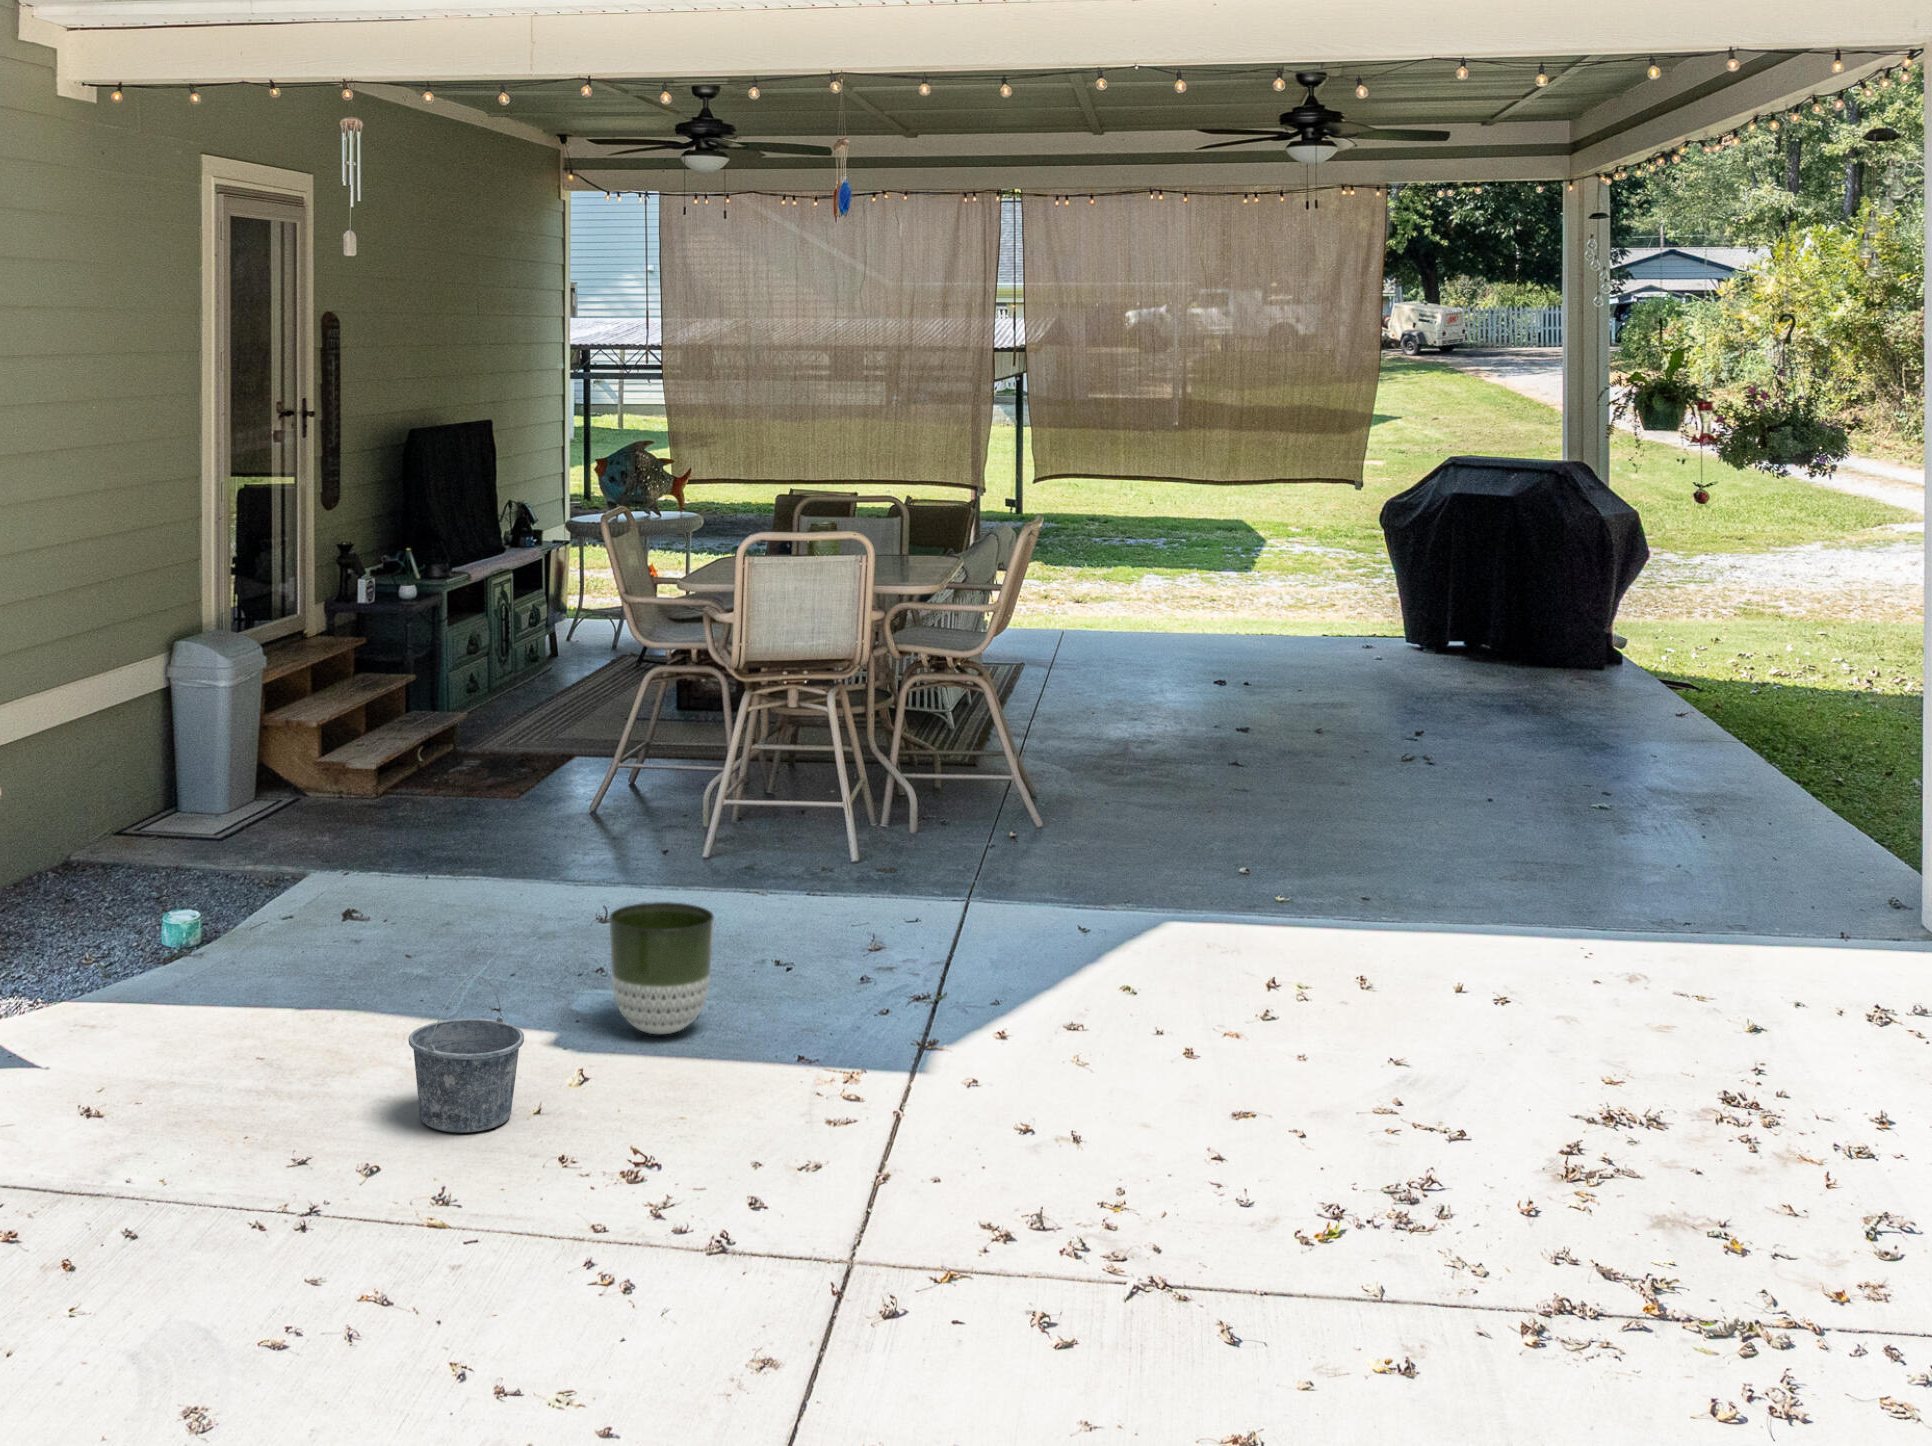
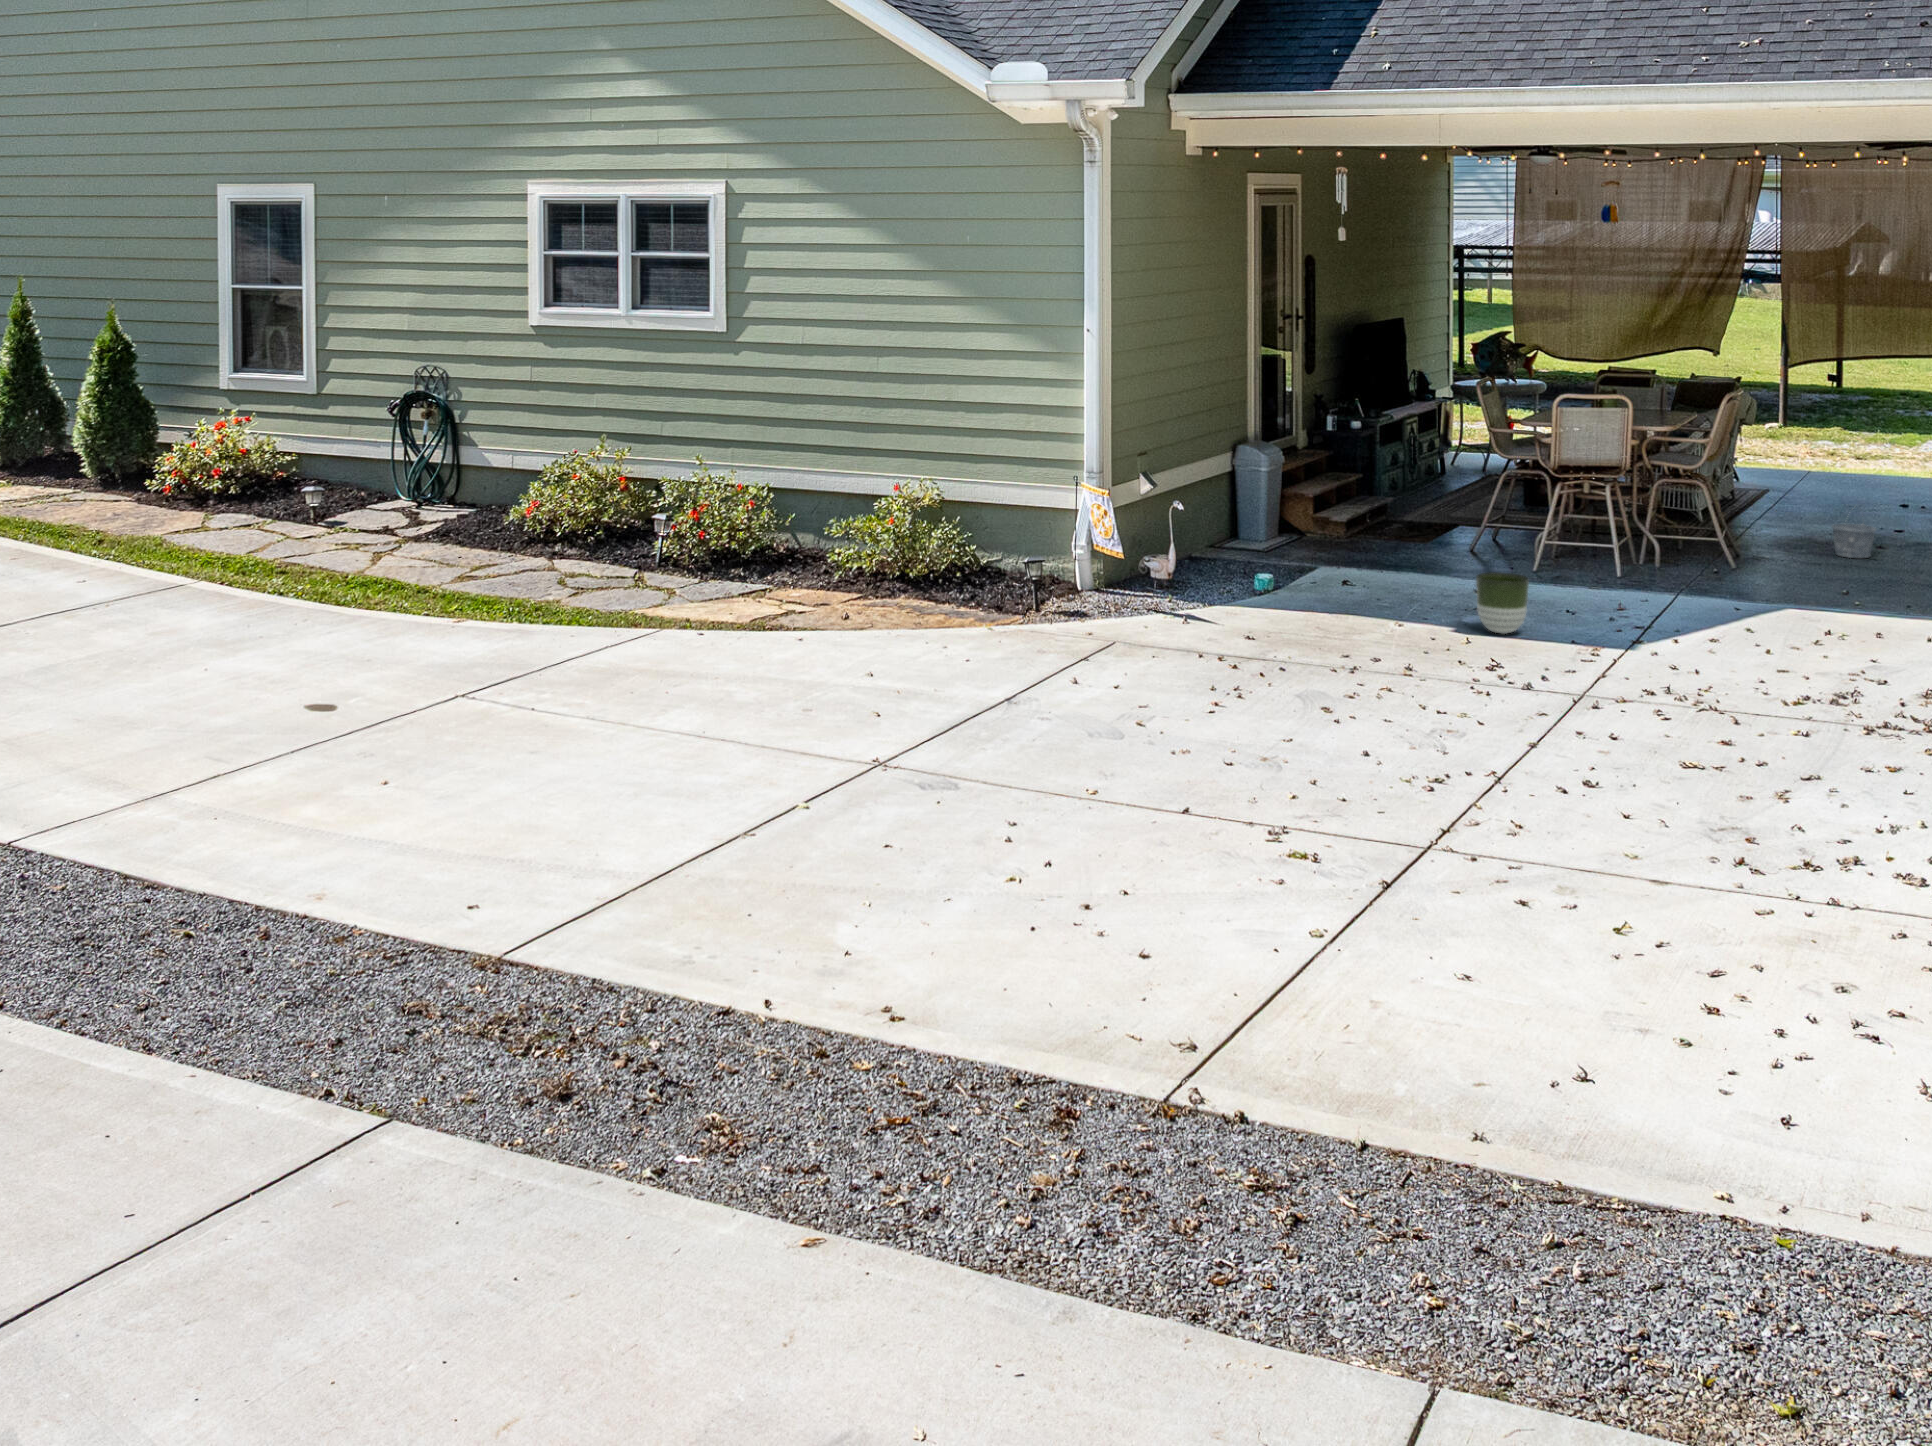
bucket: present [409,975,524,1132] -> present [1832,524,1876,558]

